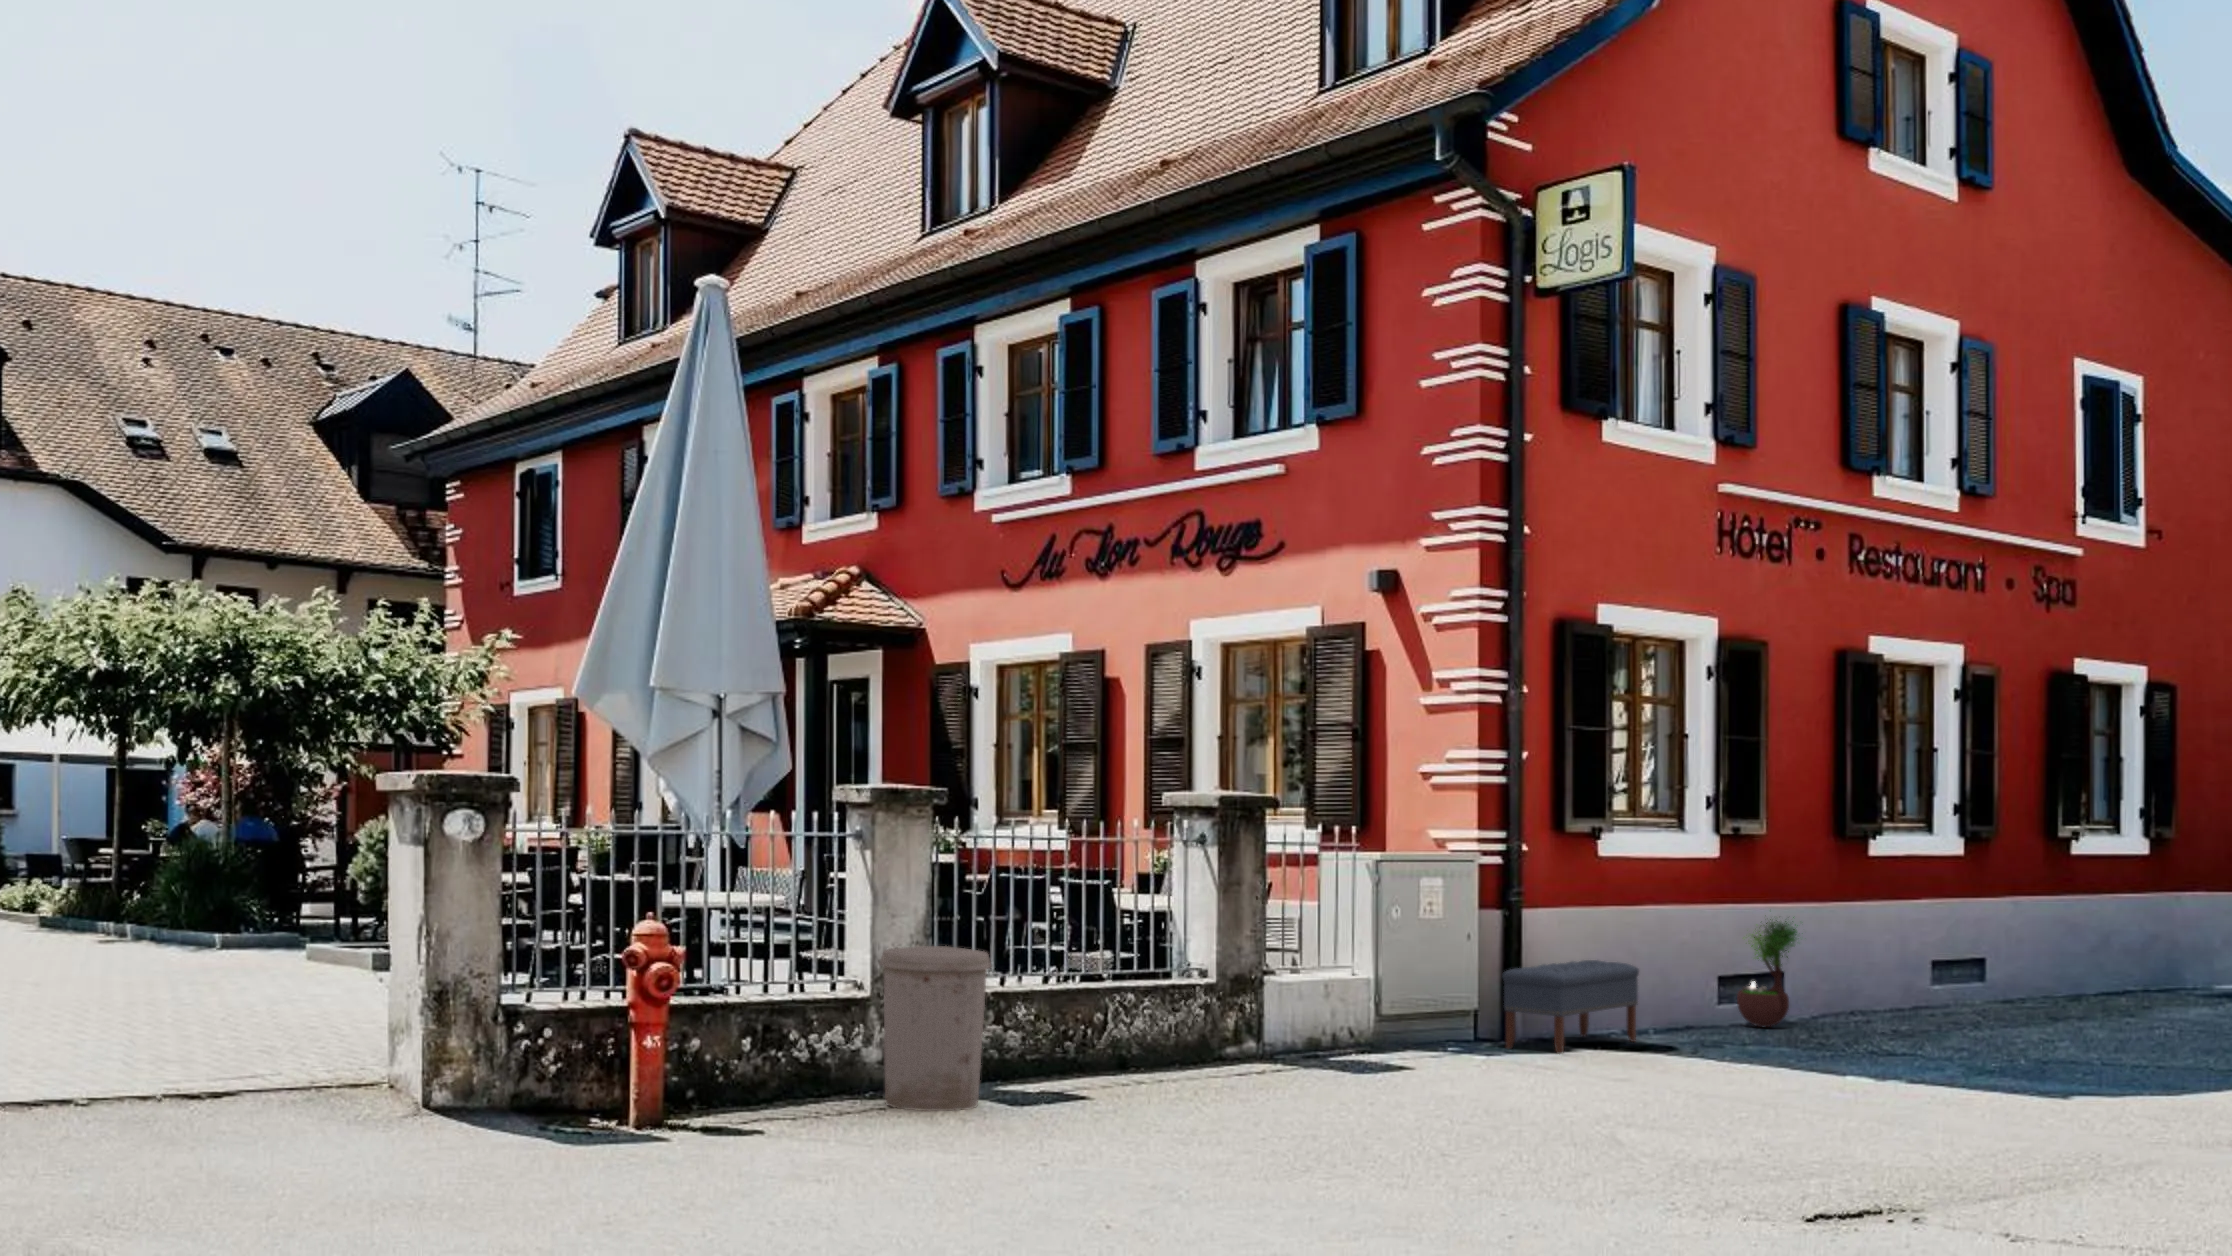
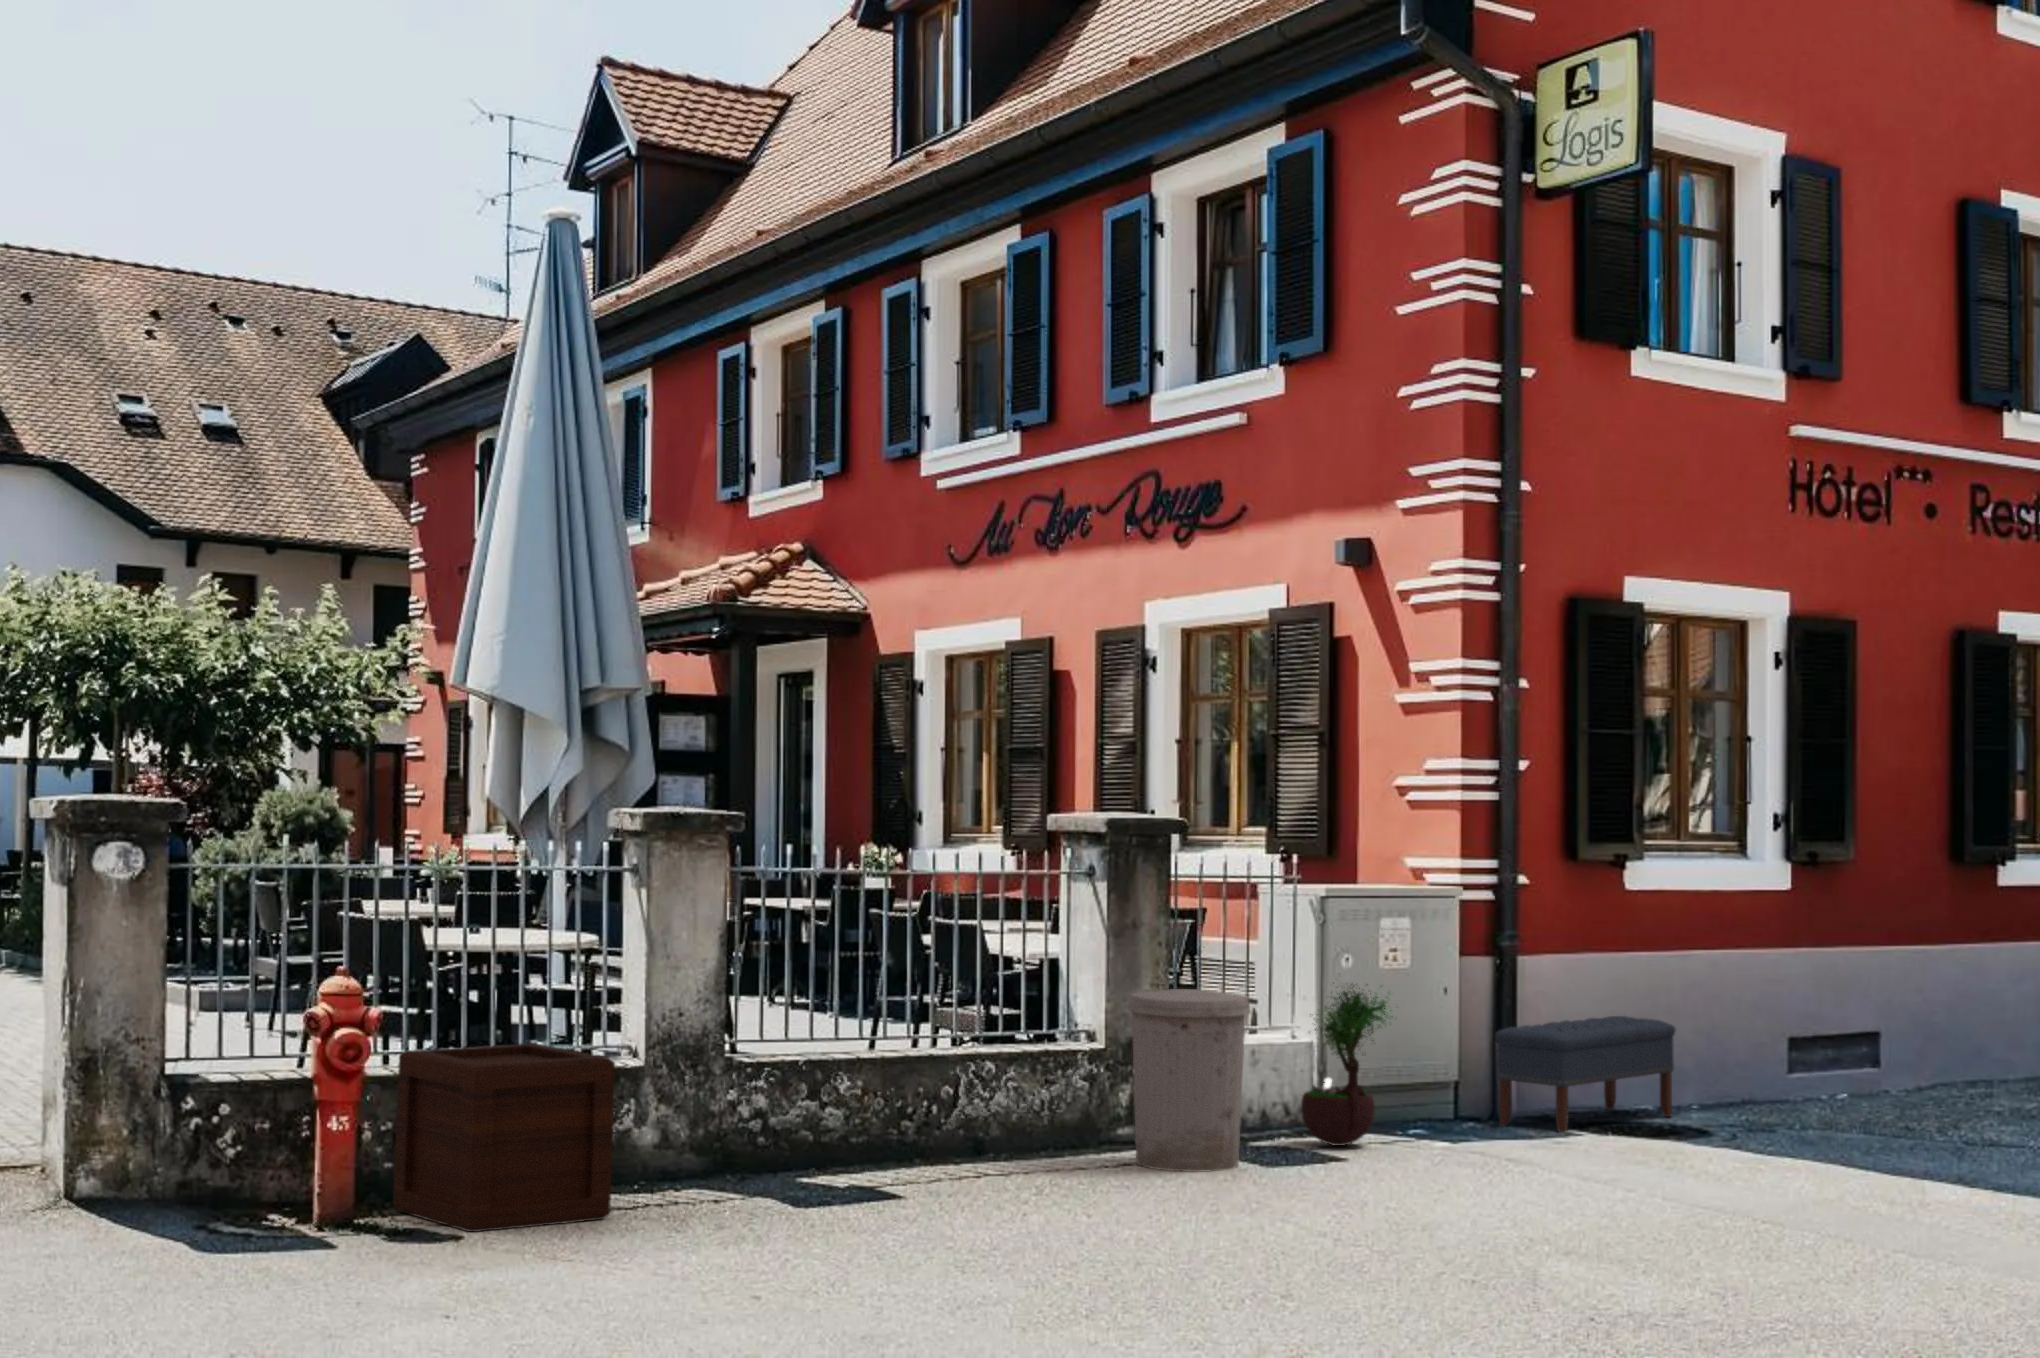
potted tree: present [1737,917,1798,1027] -> present [1301,974,1393,1146]
trash can: present [880,946,992,1111] -> present [1127,989,1251,1172]
wooden crate: none [685,977,870,1130] -> present [393,1043,615,1232]

